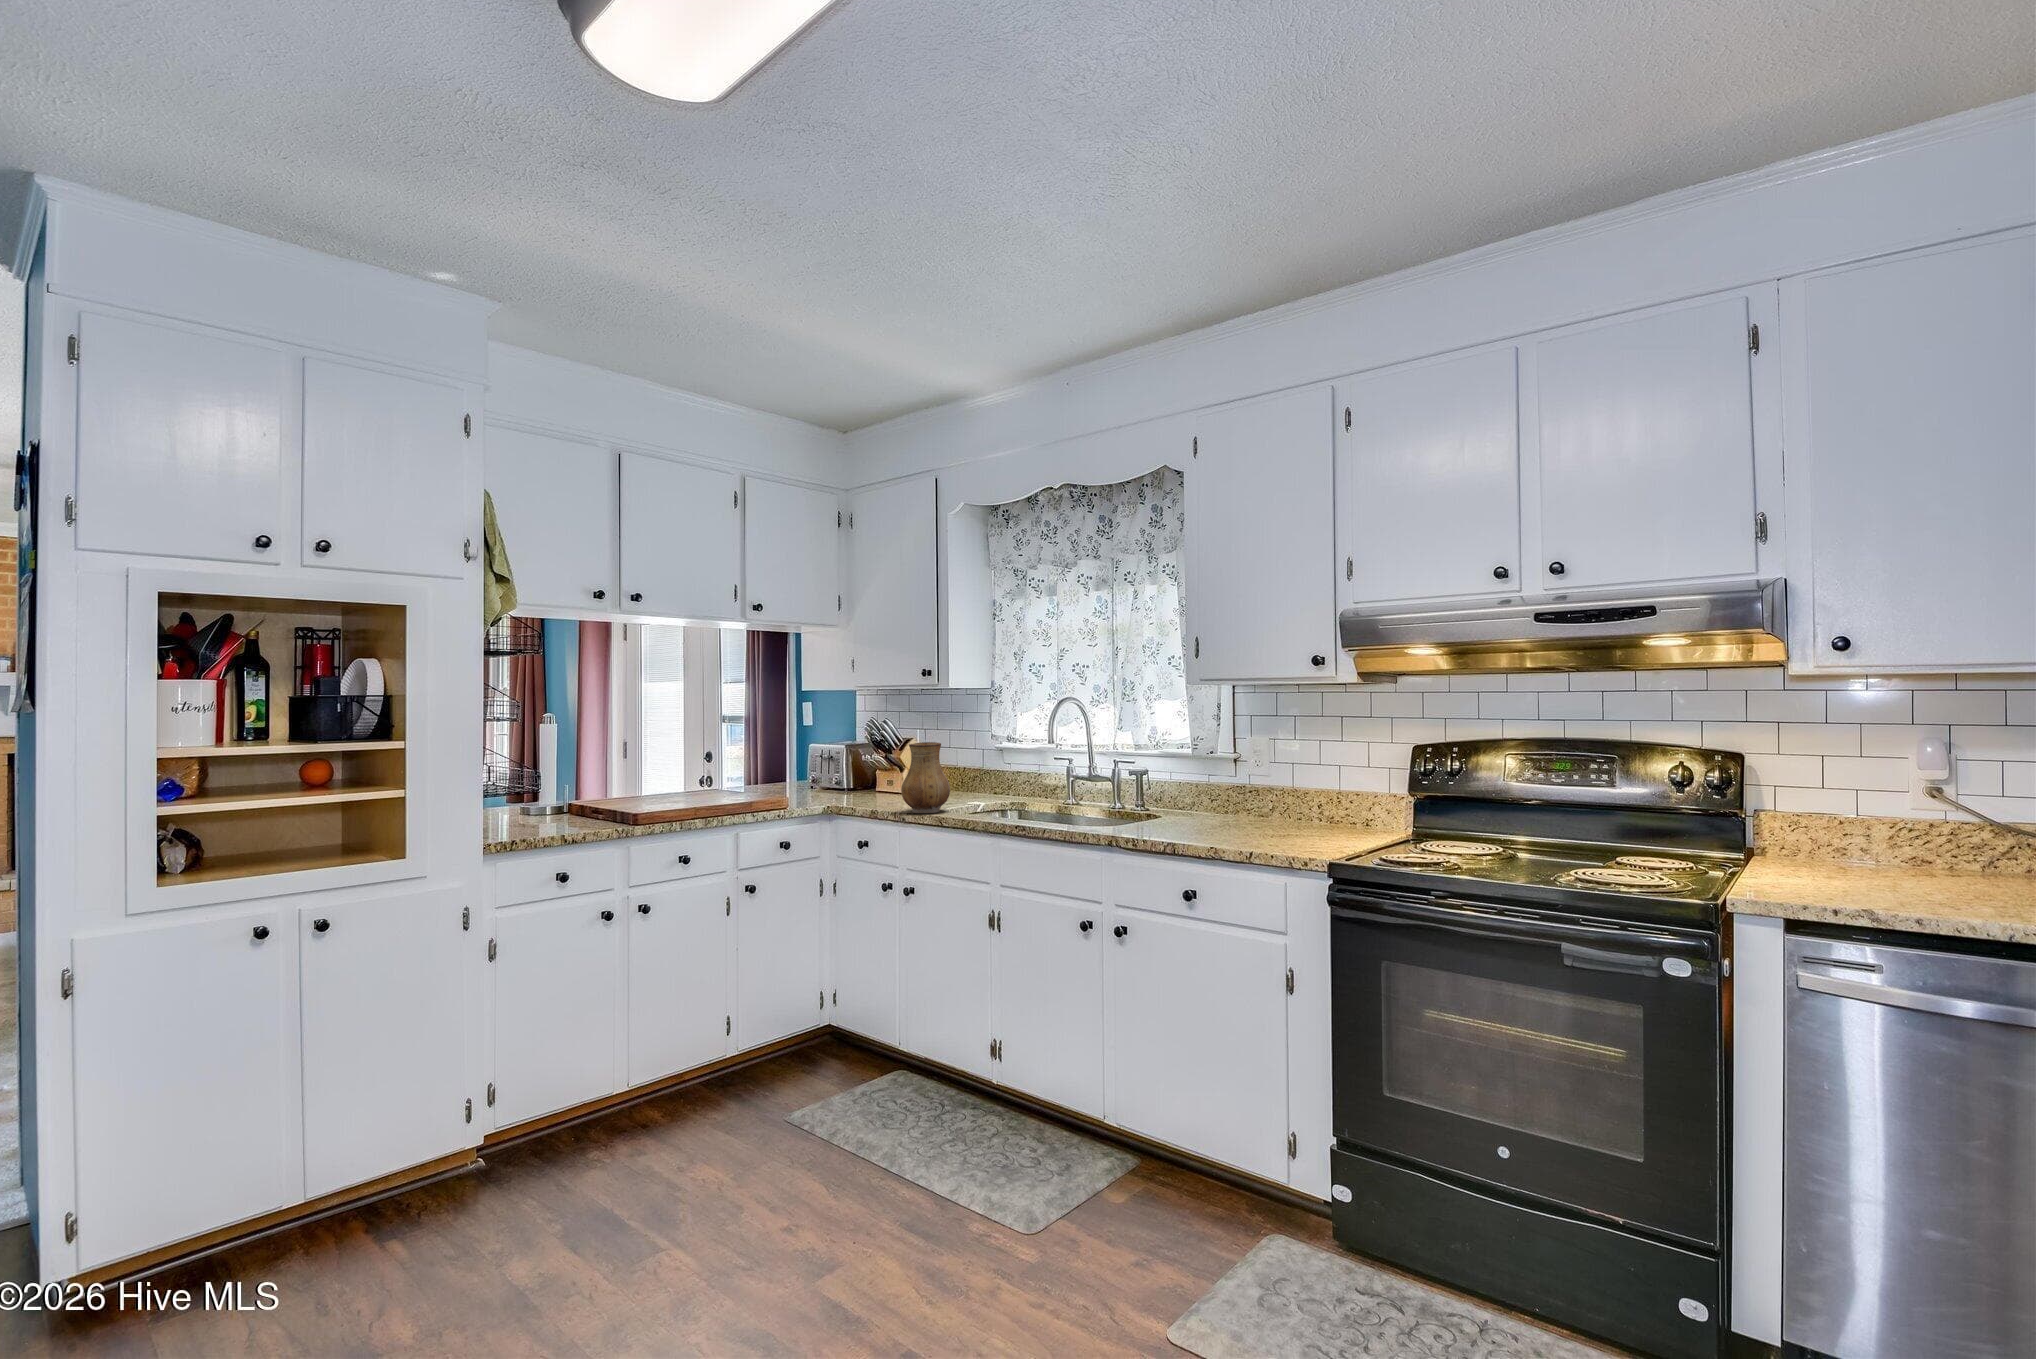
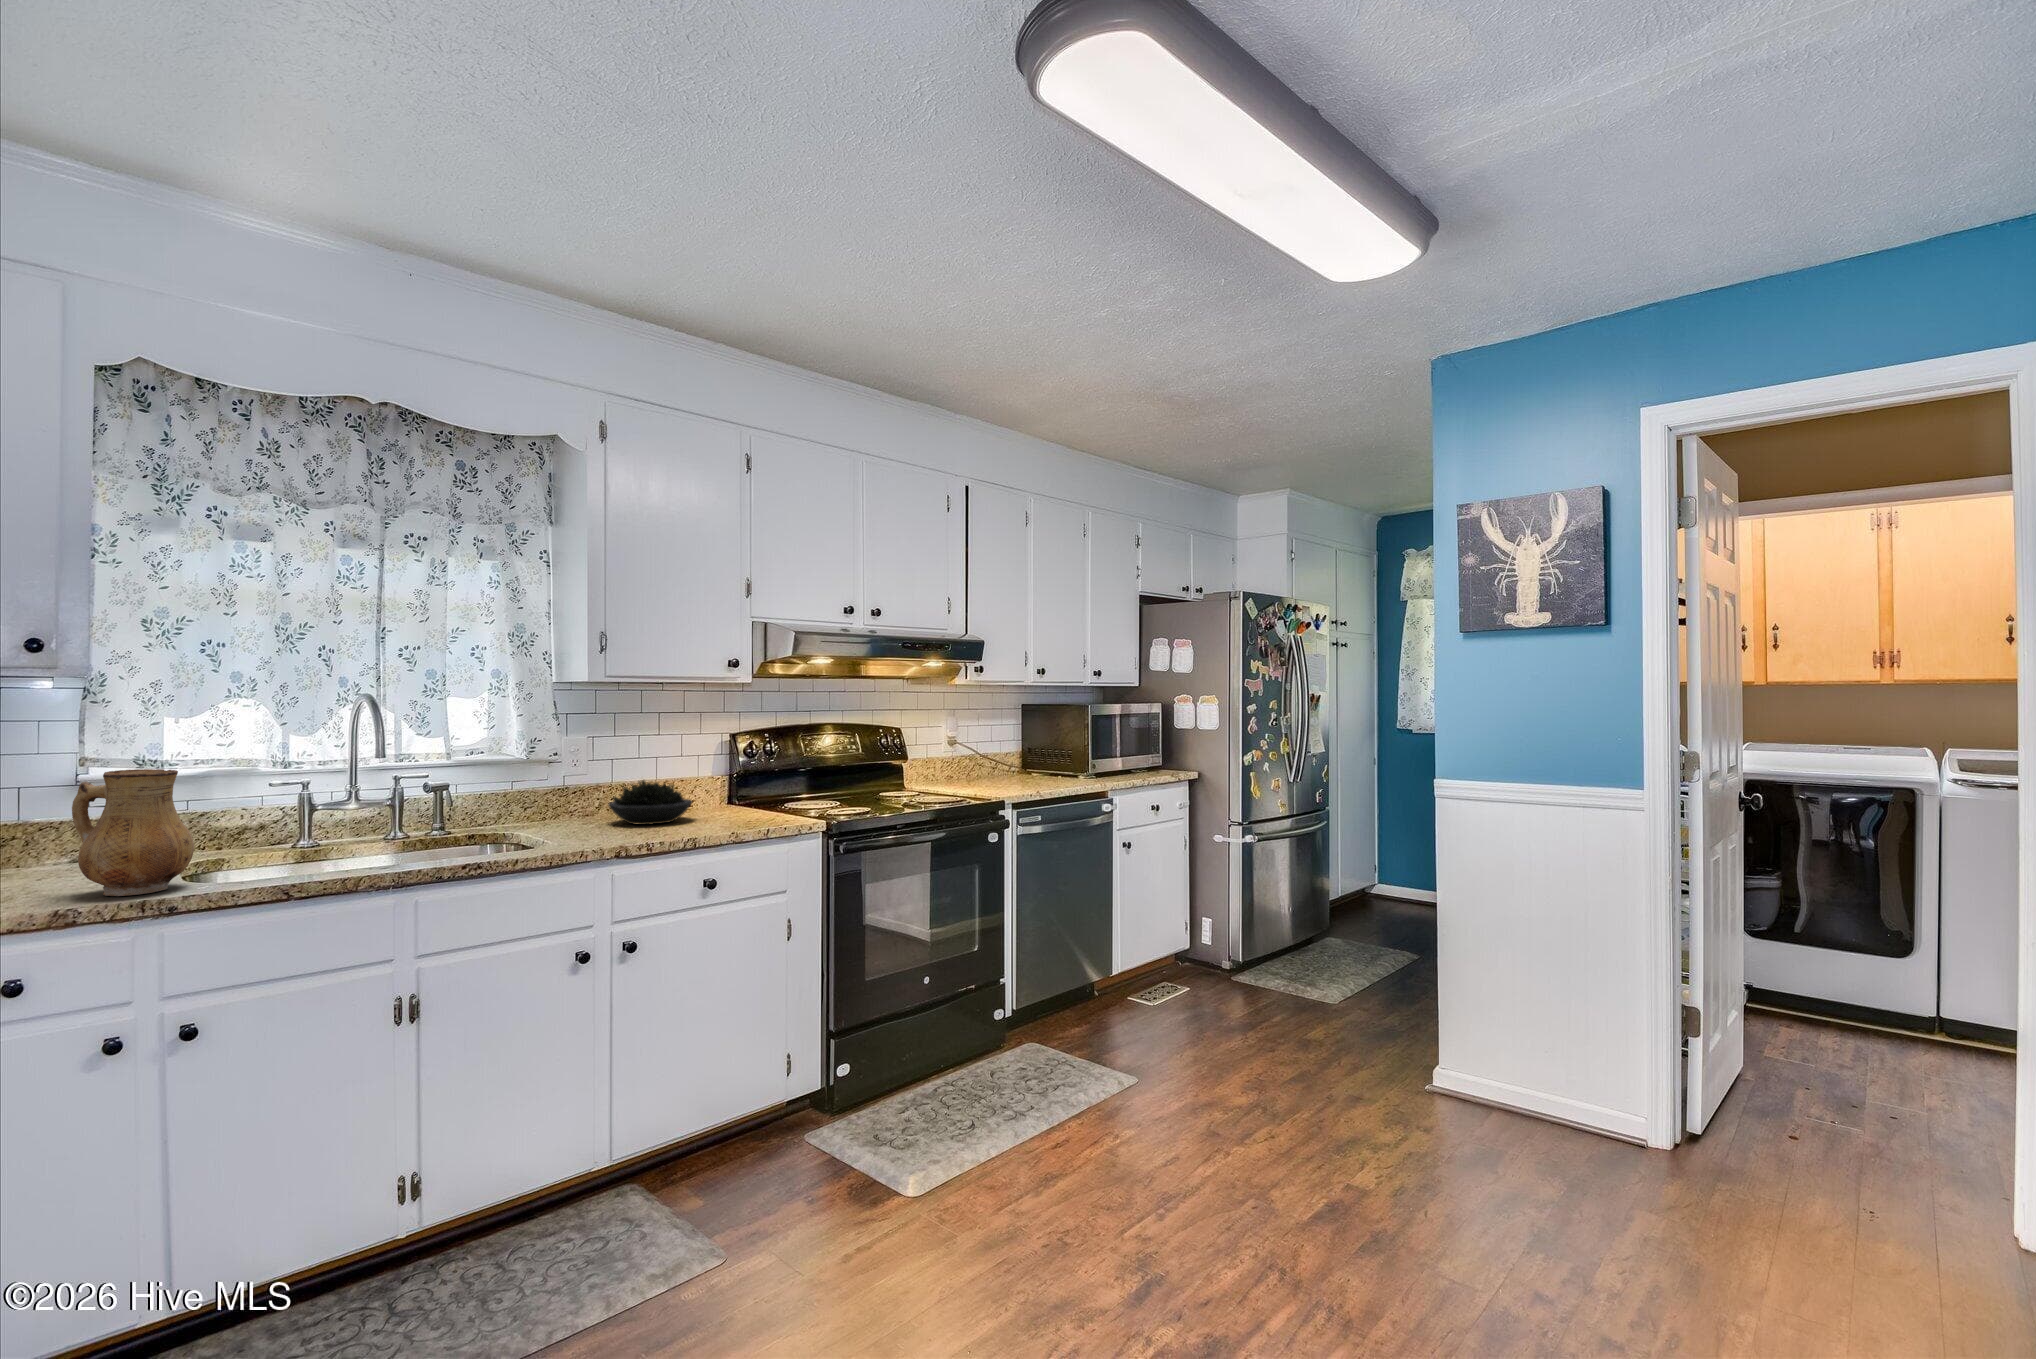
succulent plant: none [1213,786,1297,832] -> present [608,780,692,825]

